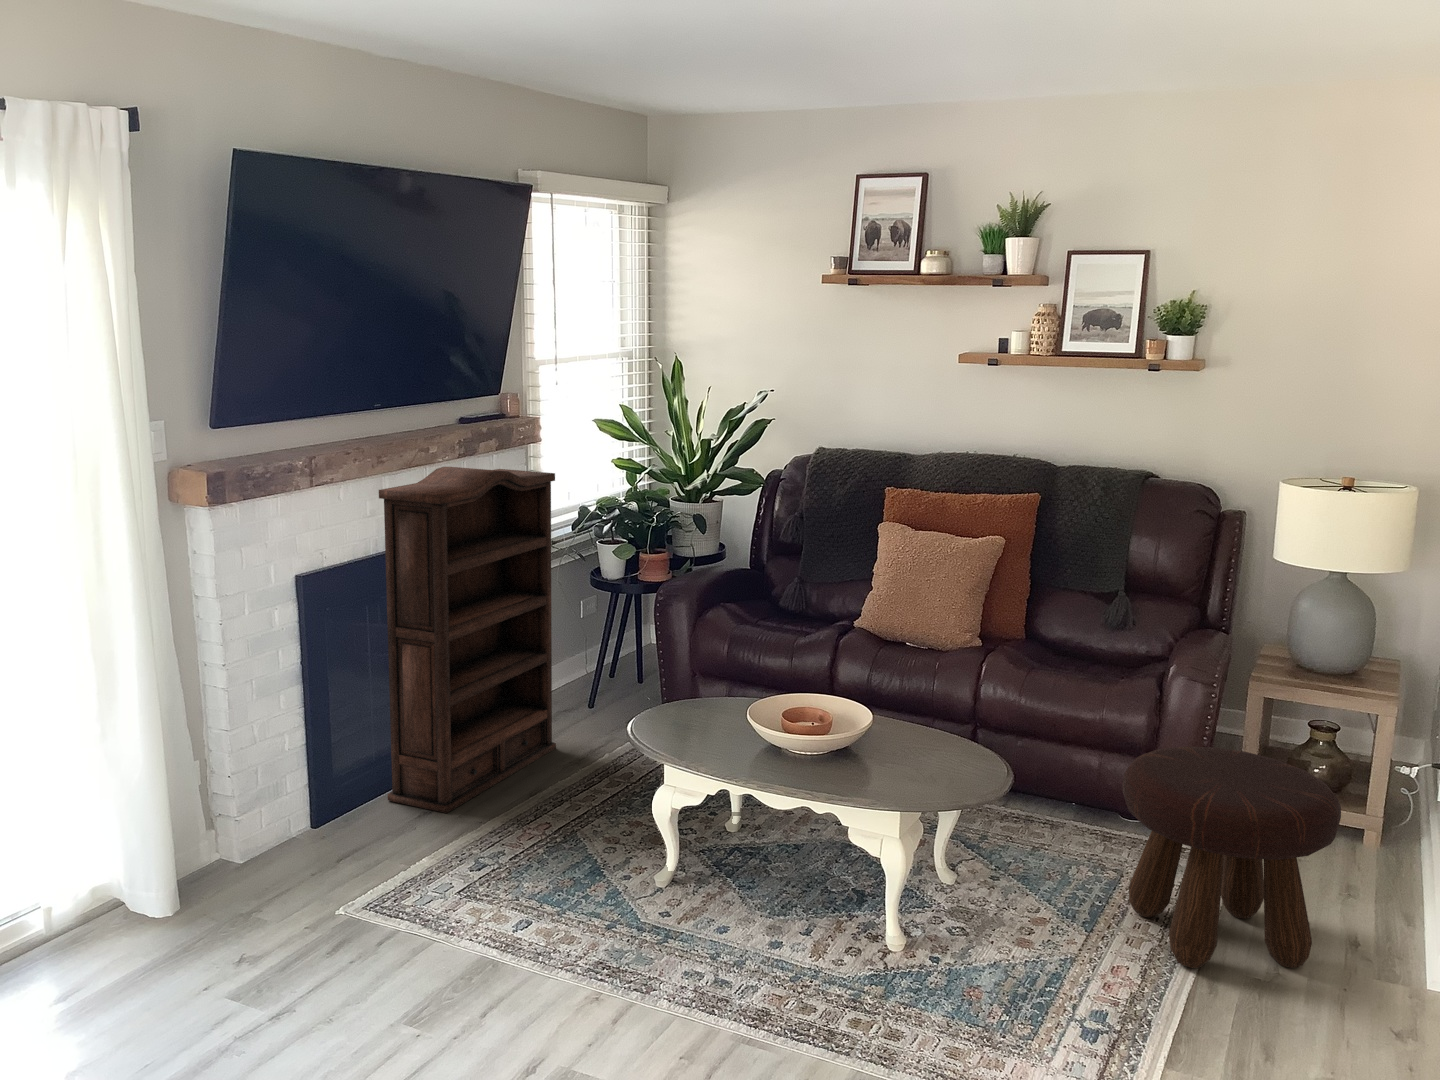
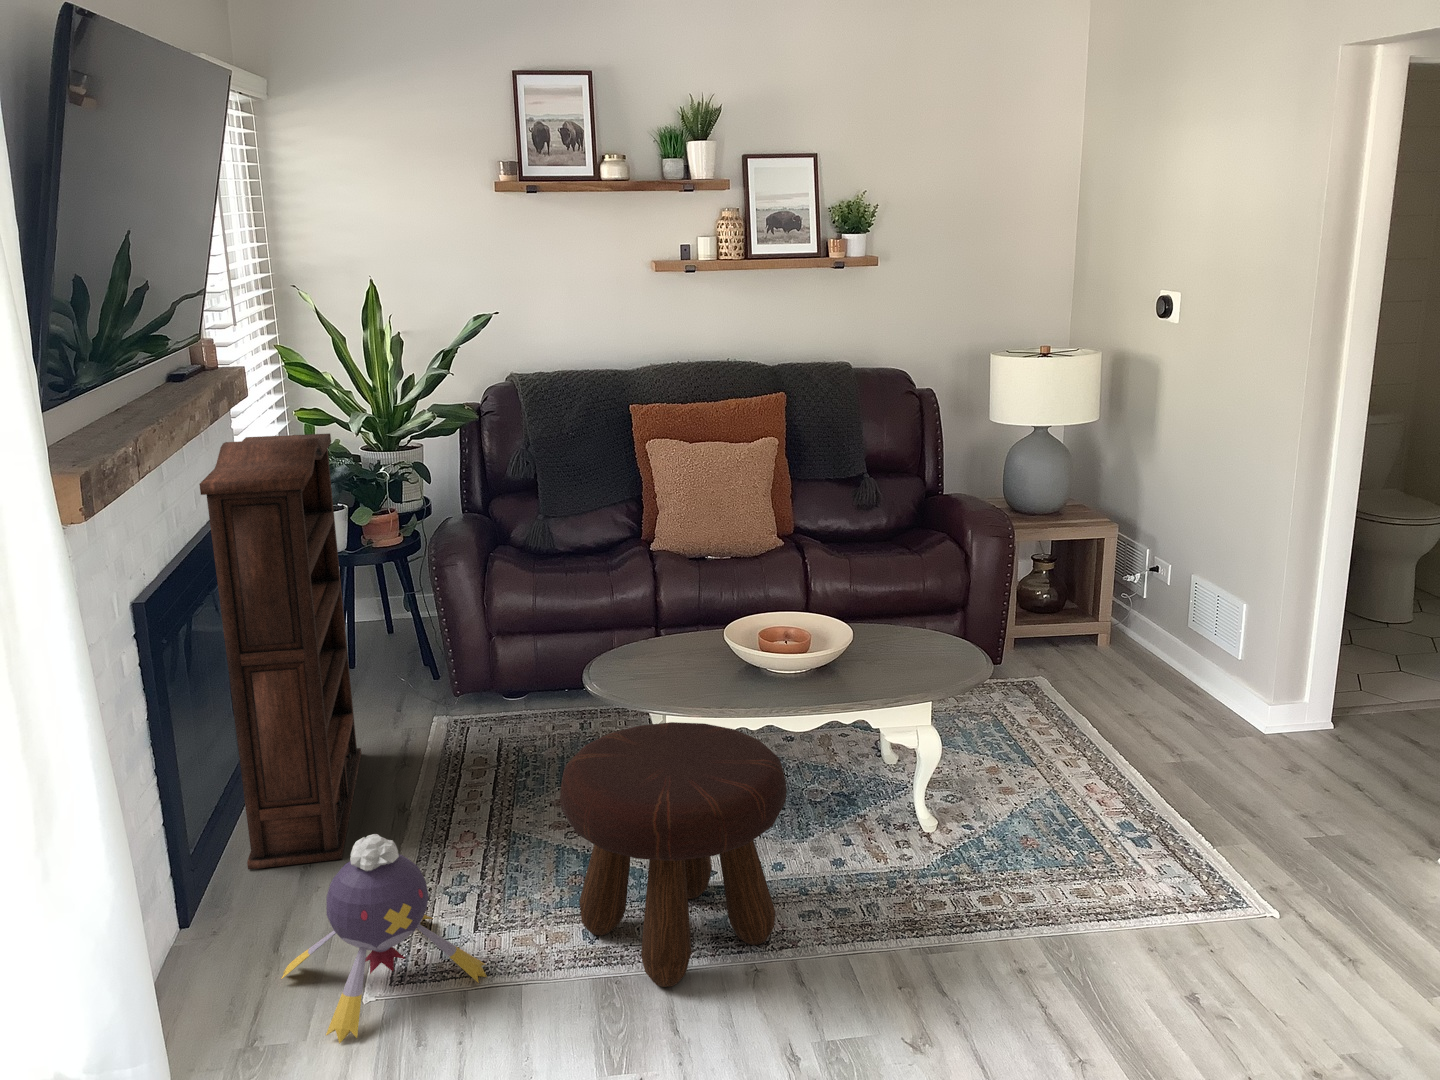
footstool: present [1122,746,1341,968] -> present [560,722,787,987]
plush toy: none [284,777,442,926] -> present [282,834,487,1043]

